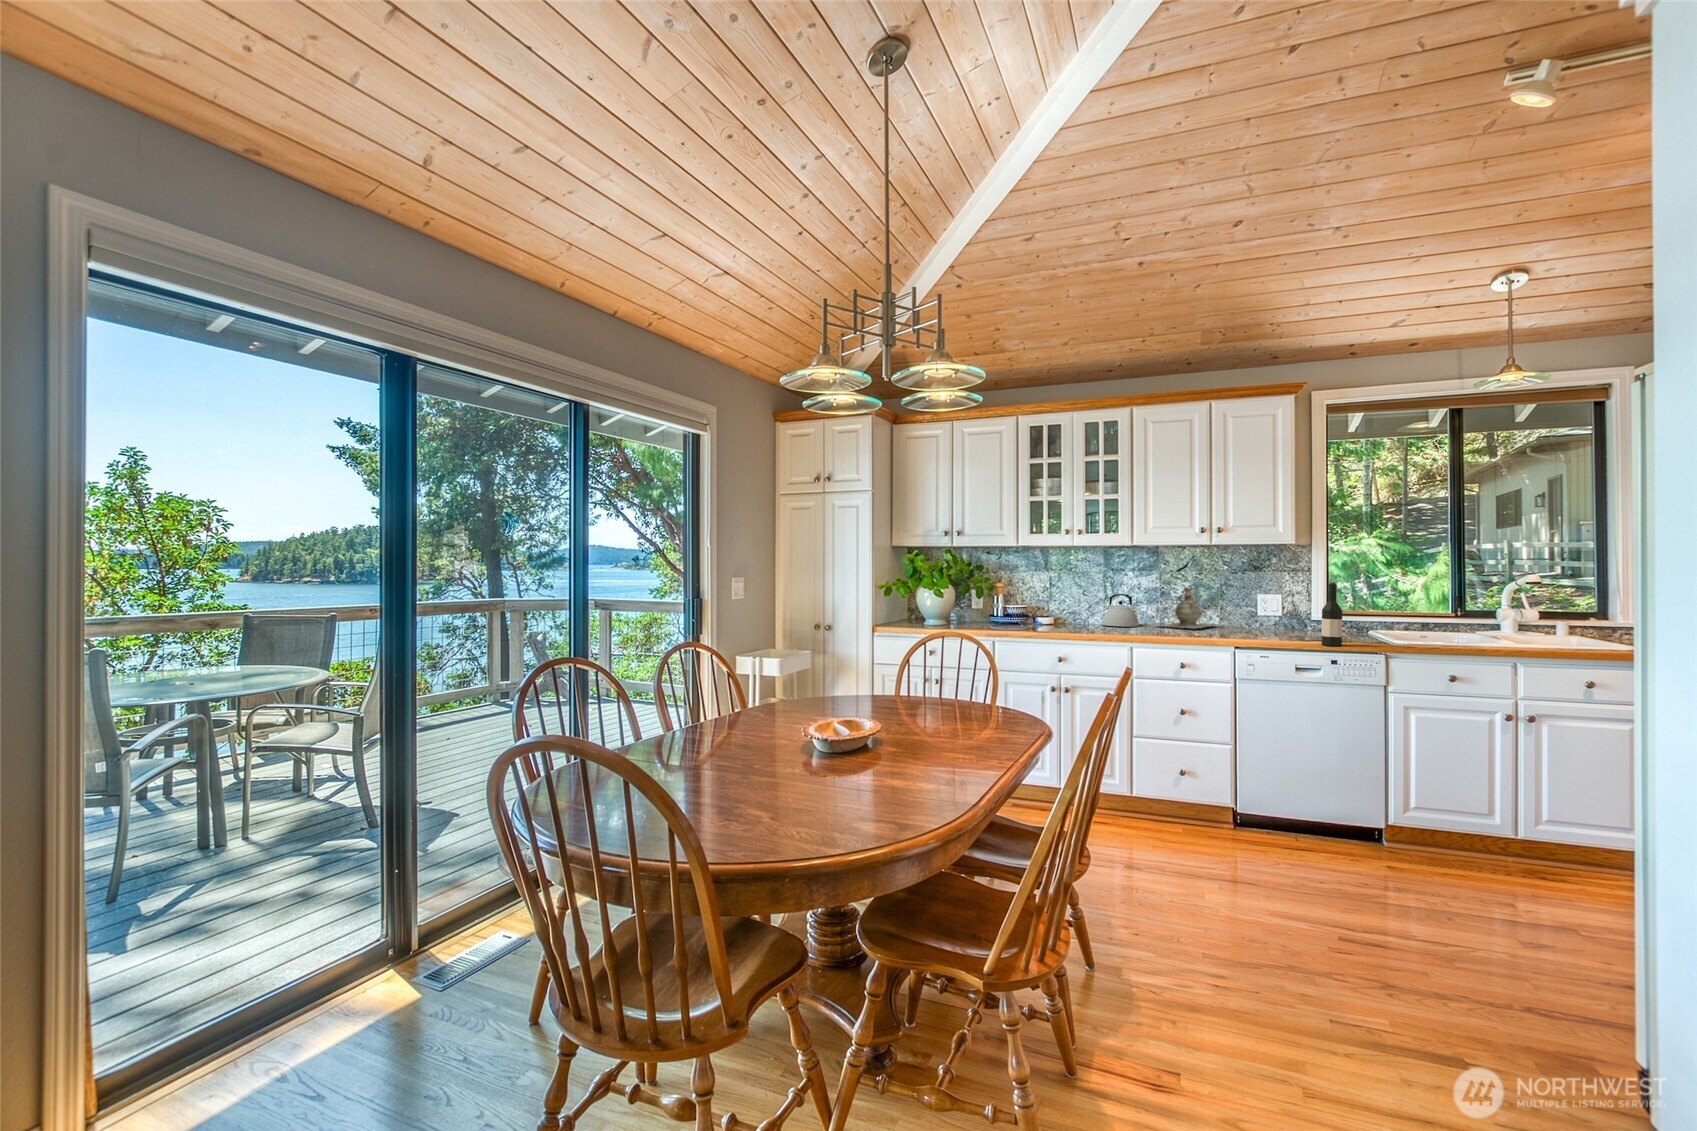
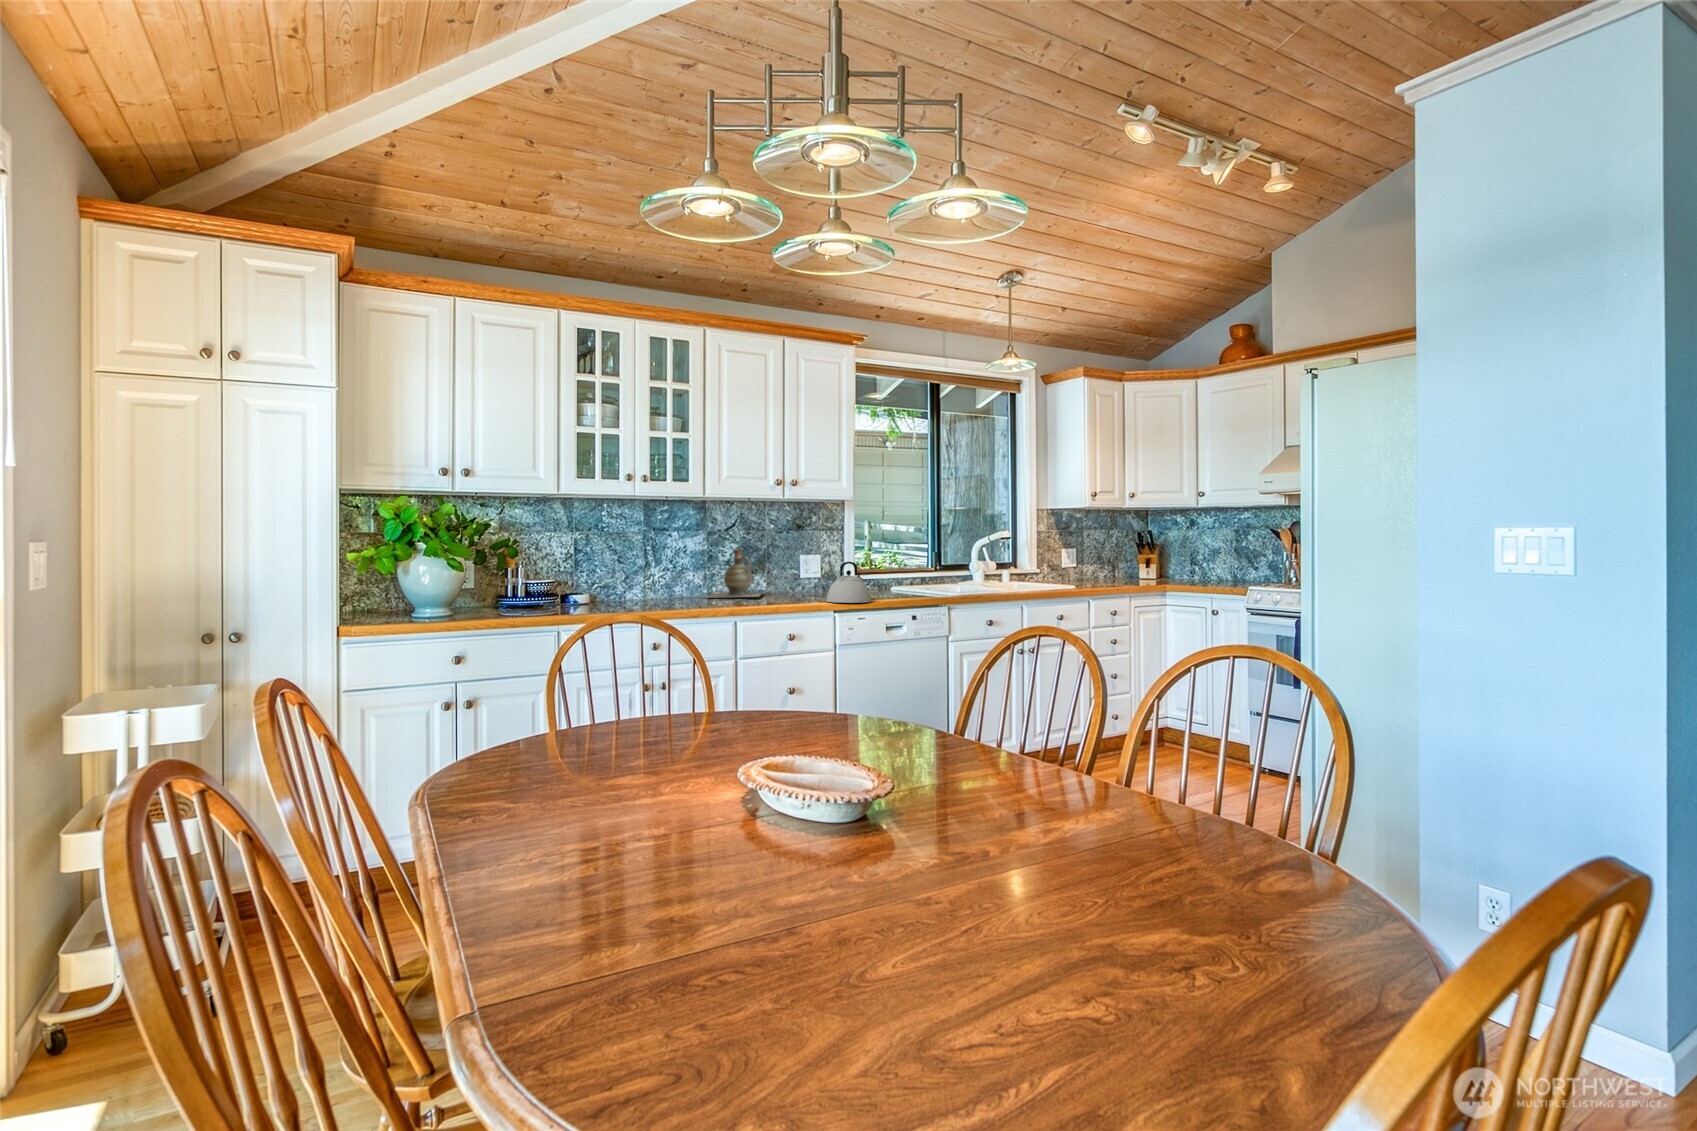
wine bottle: present [1322,582,1342,646] -> none [898,539,916,603]
kettle: present [1102,594,1139,627] -> present [826,562,871,603]

